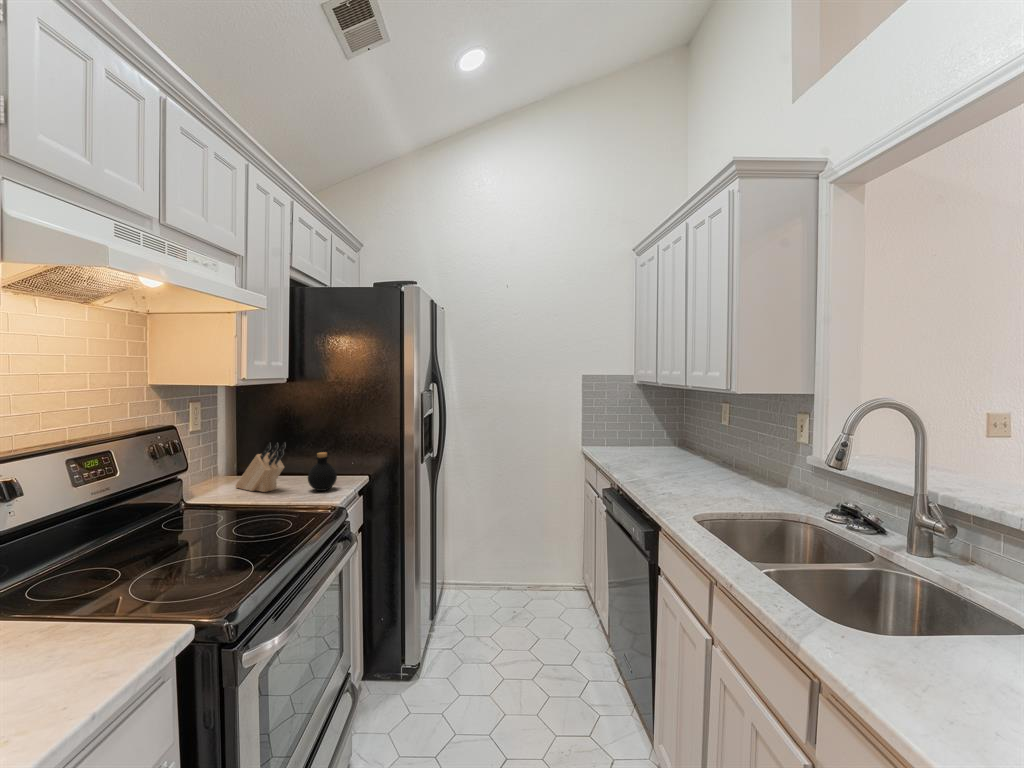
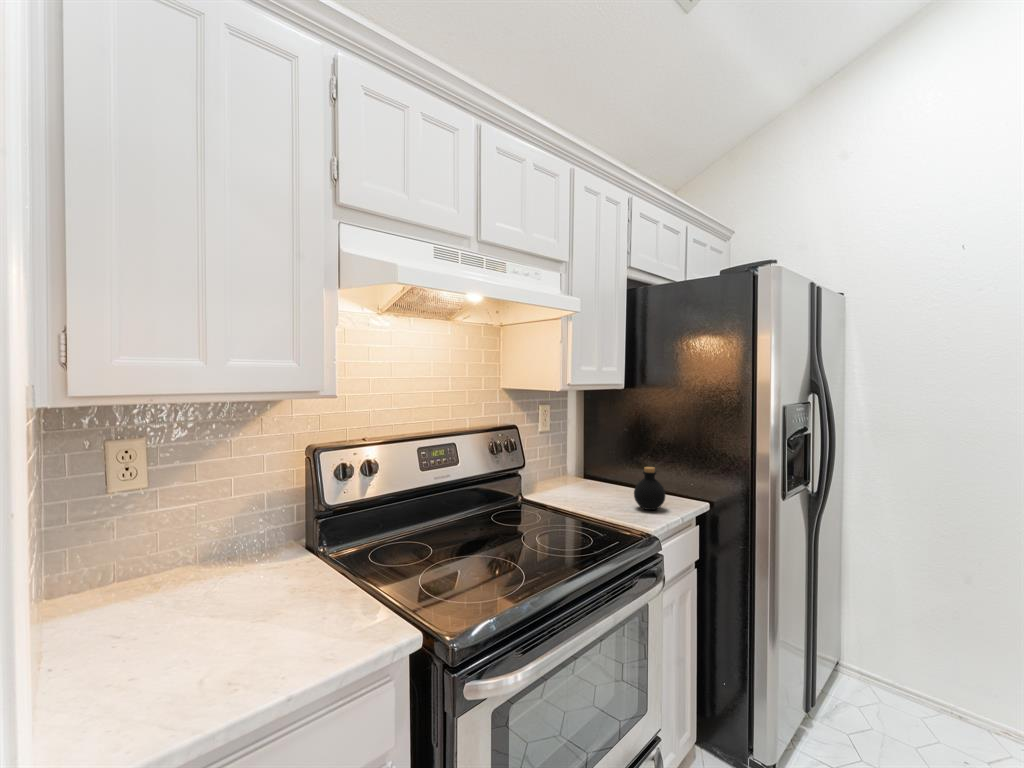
knife block: present [235,442,286,492] -> none [575,450,615,500]

